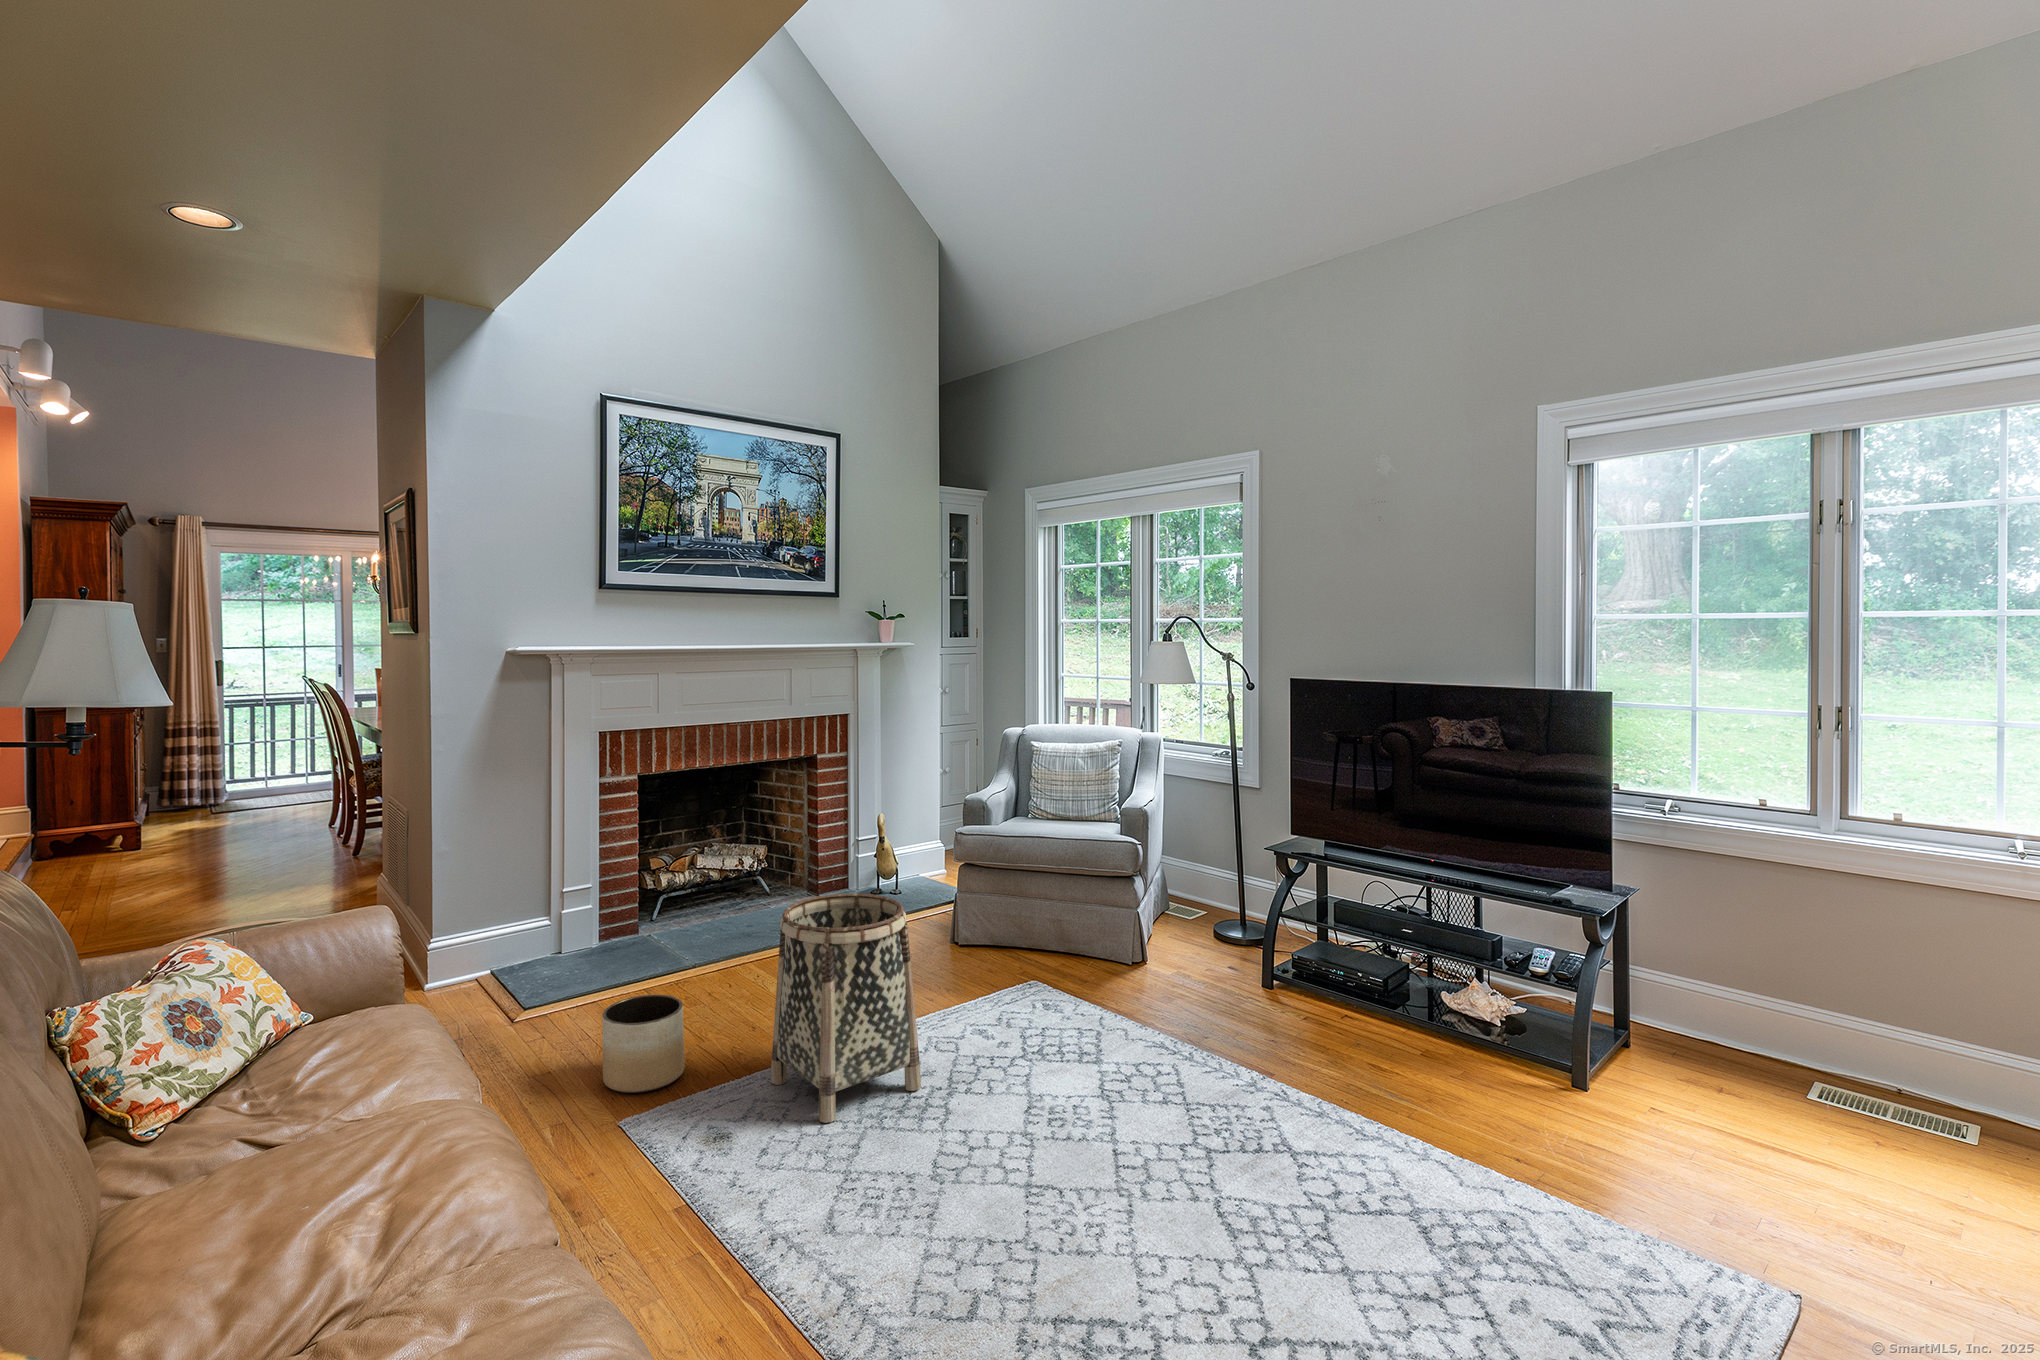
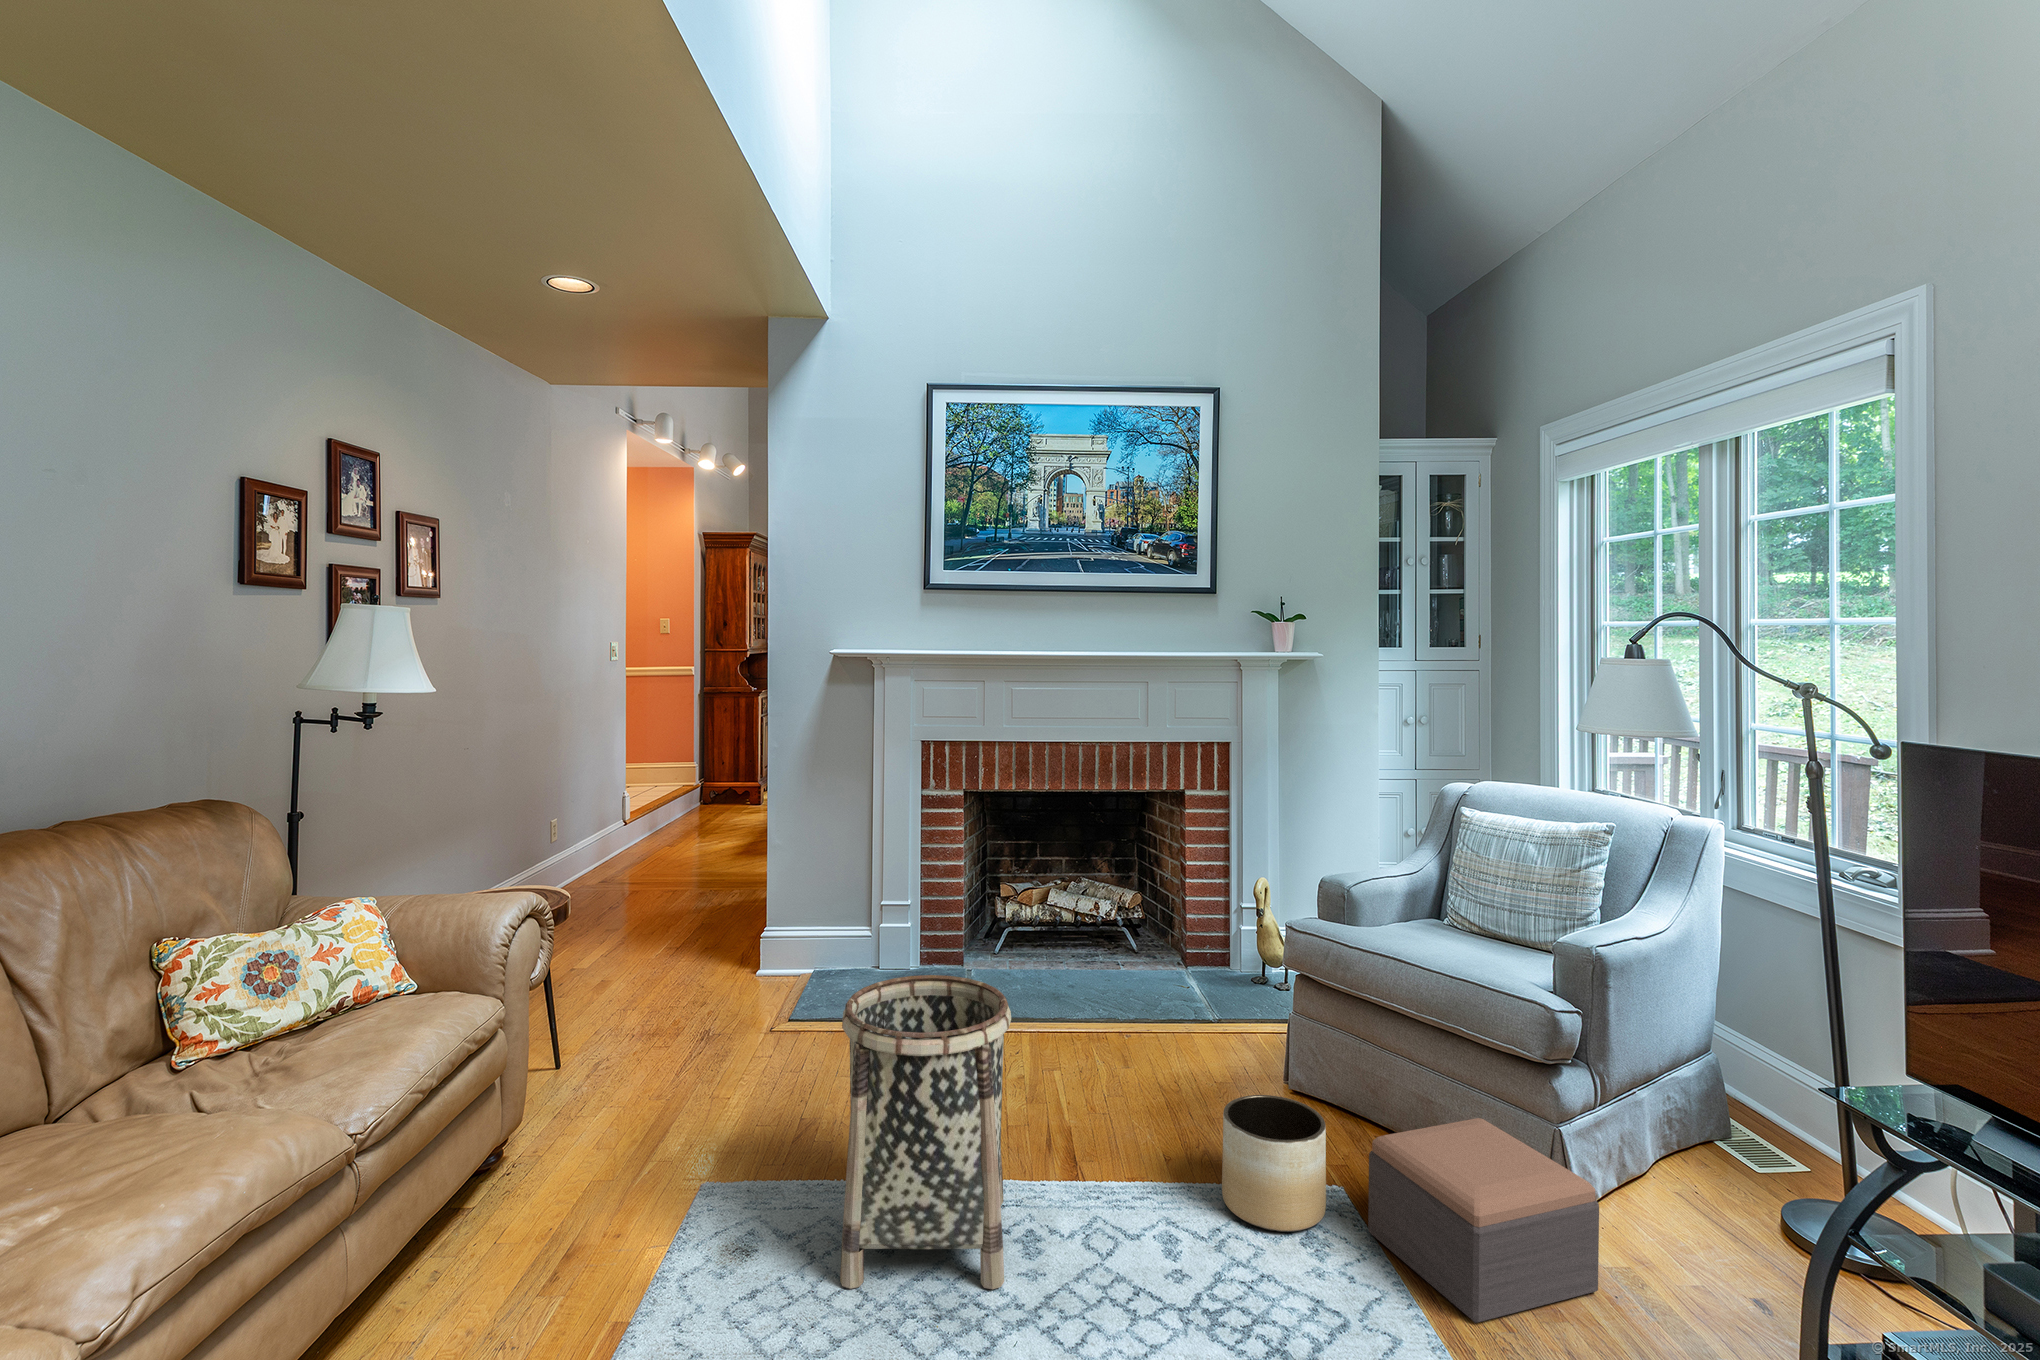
footstool: none [1073,920,1187,1018] -> present [1368,1118,1599,1323]
planter: present [602,995,685,1093] -> present [1222,1095,1326,1232]

